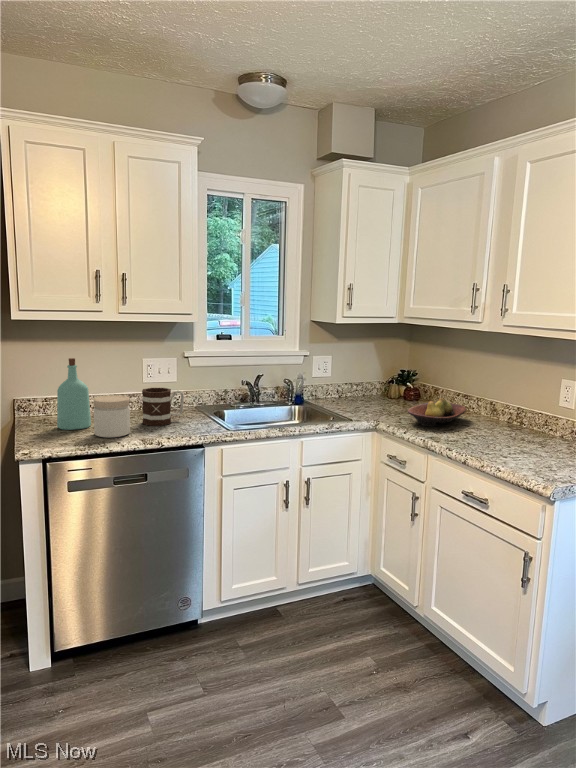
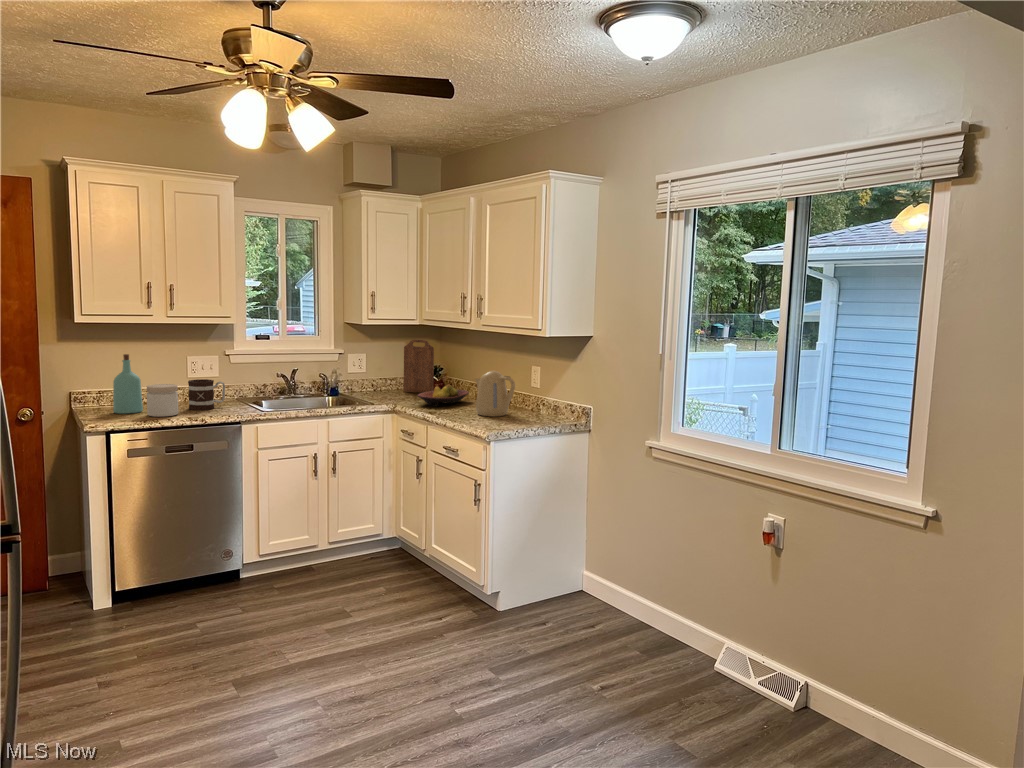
cutting board: none [373,340,412,402] -> present [404,339,434,392]
kettle: none [496,388,560,451] -> present [475,371,515,416]

